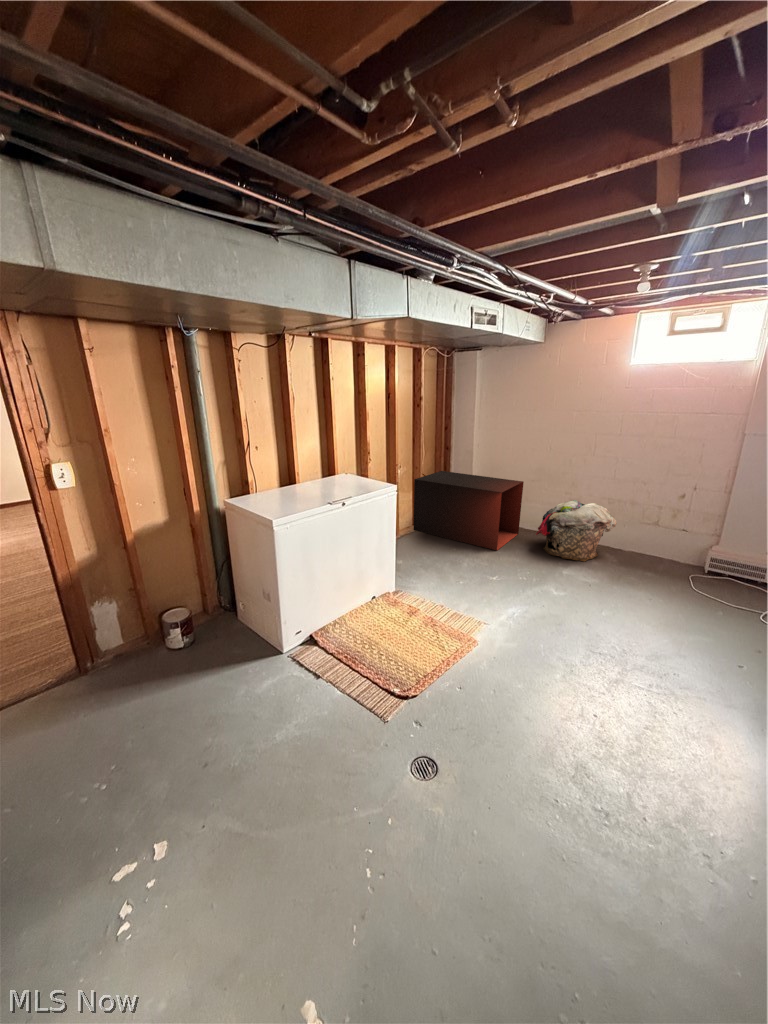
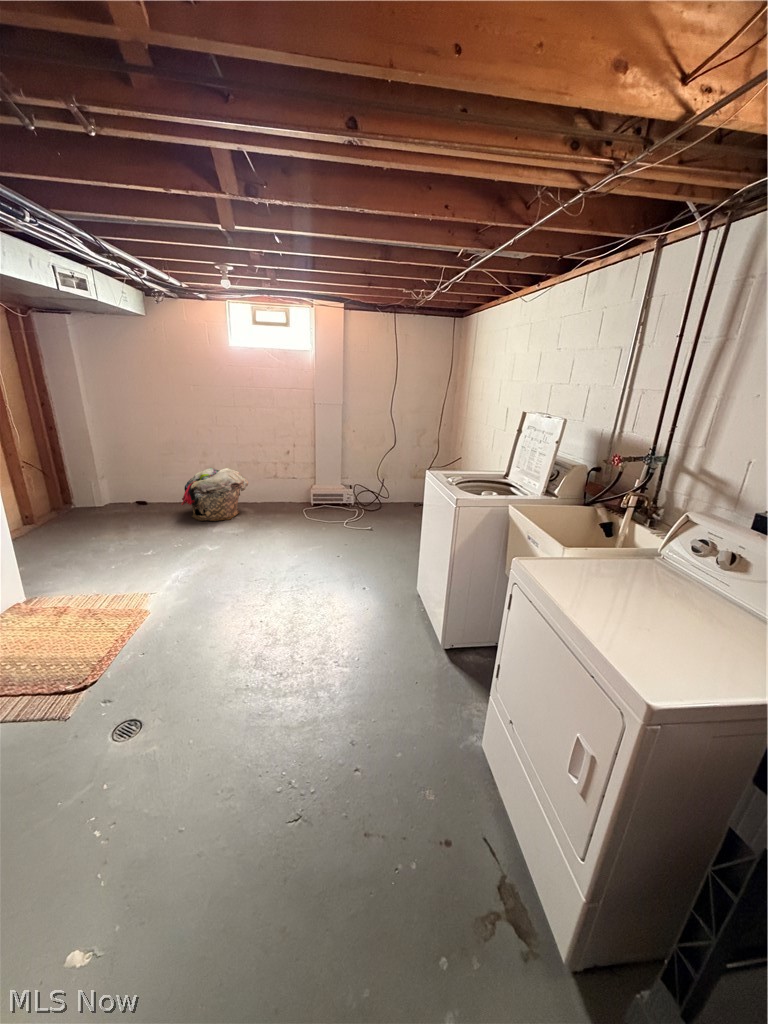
storage cabinet: present [414,471,524,550] -> none [10,454,163,531]

